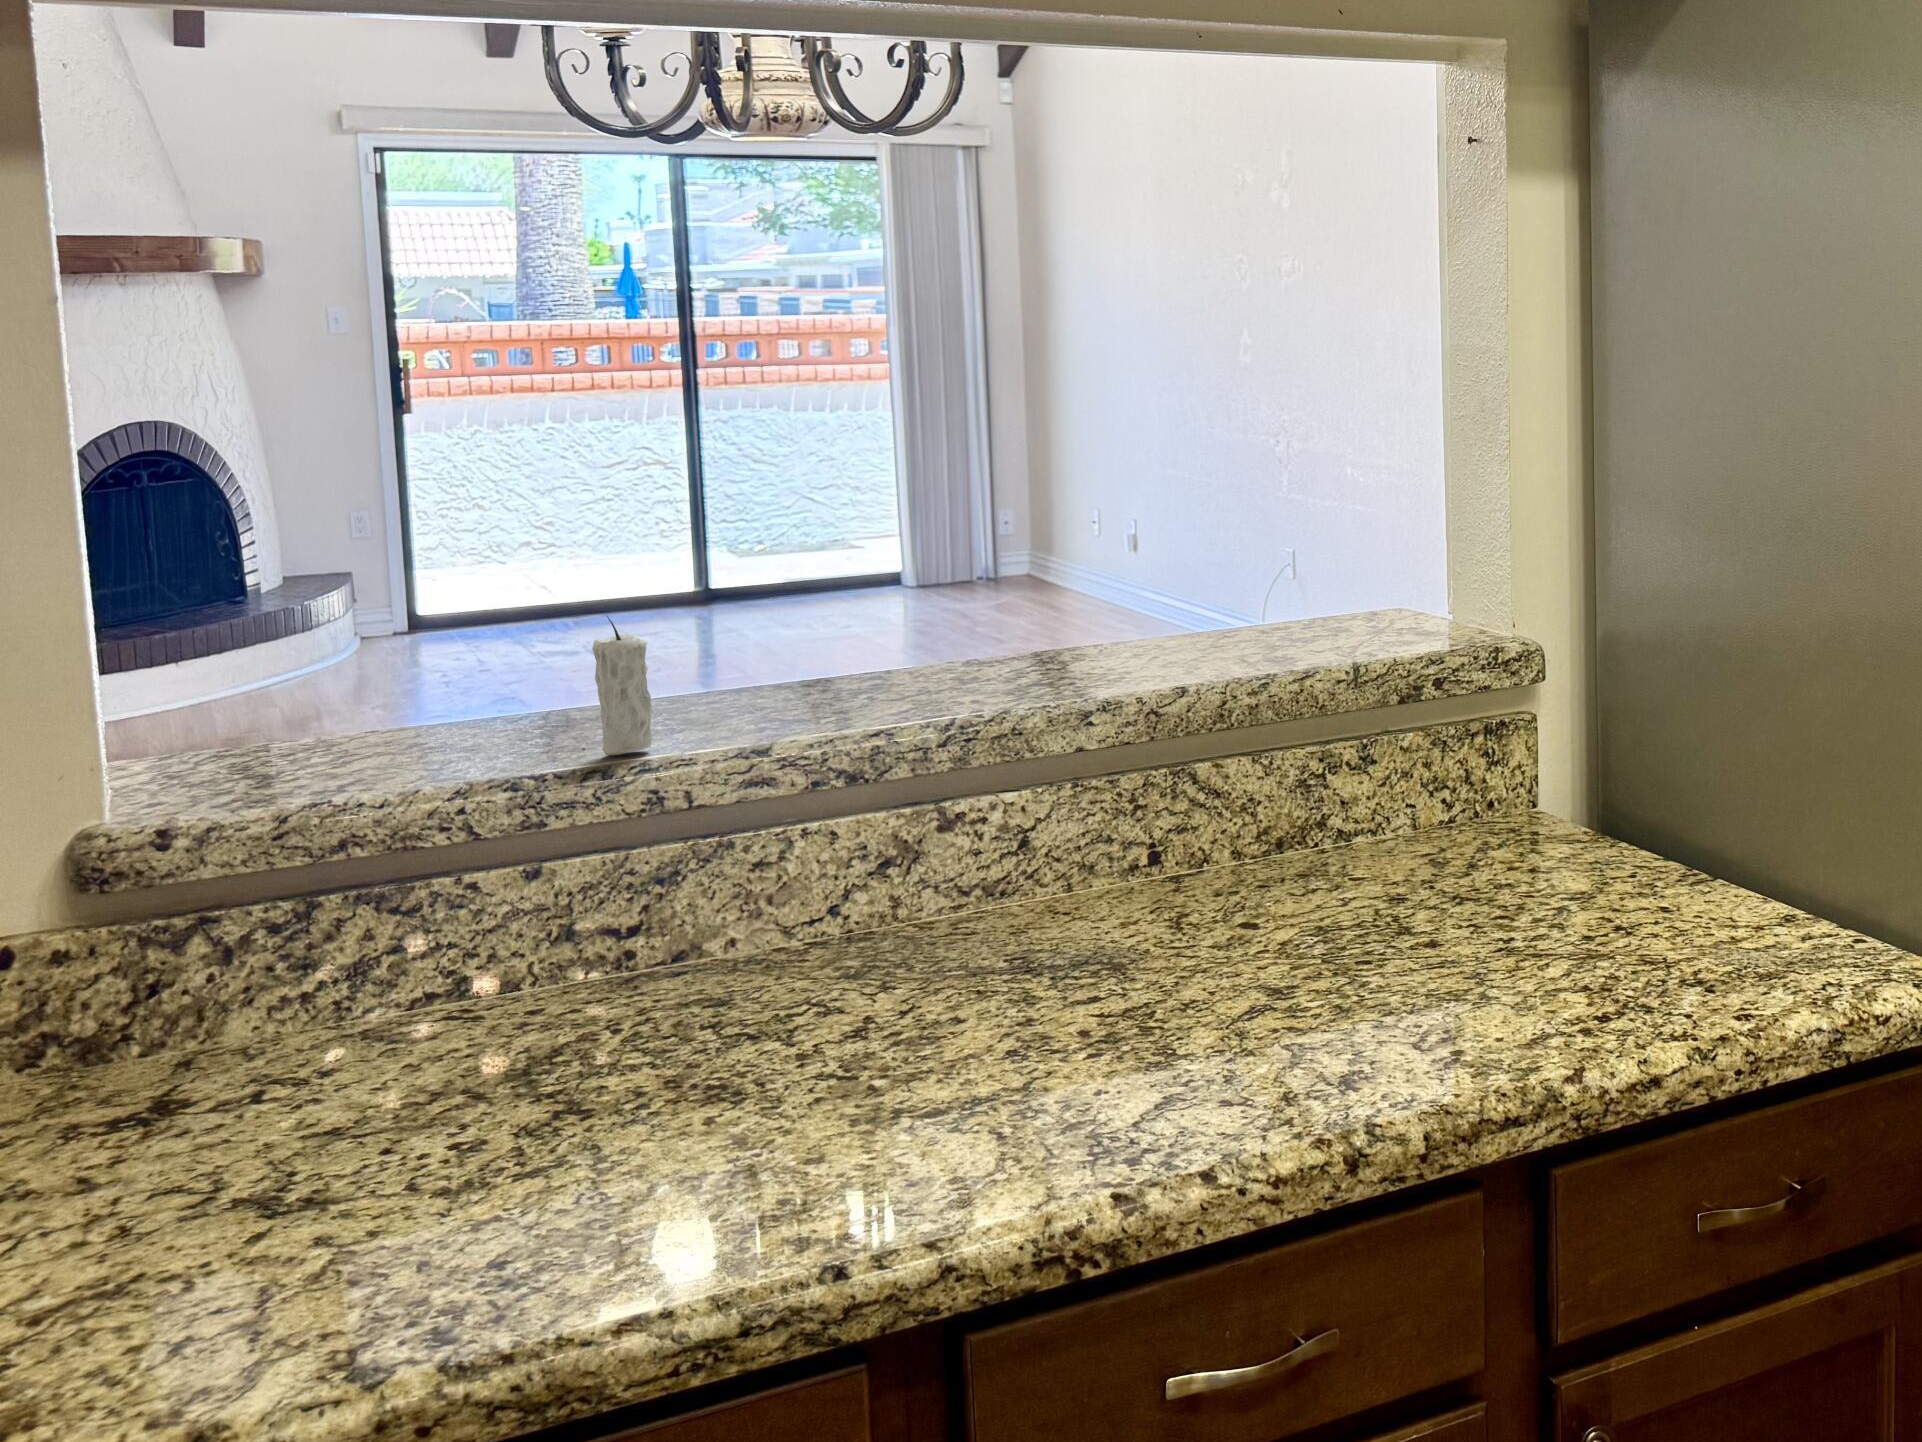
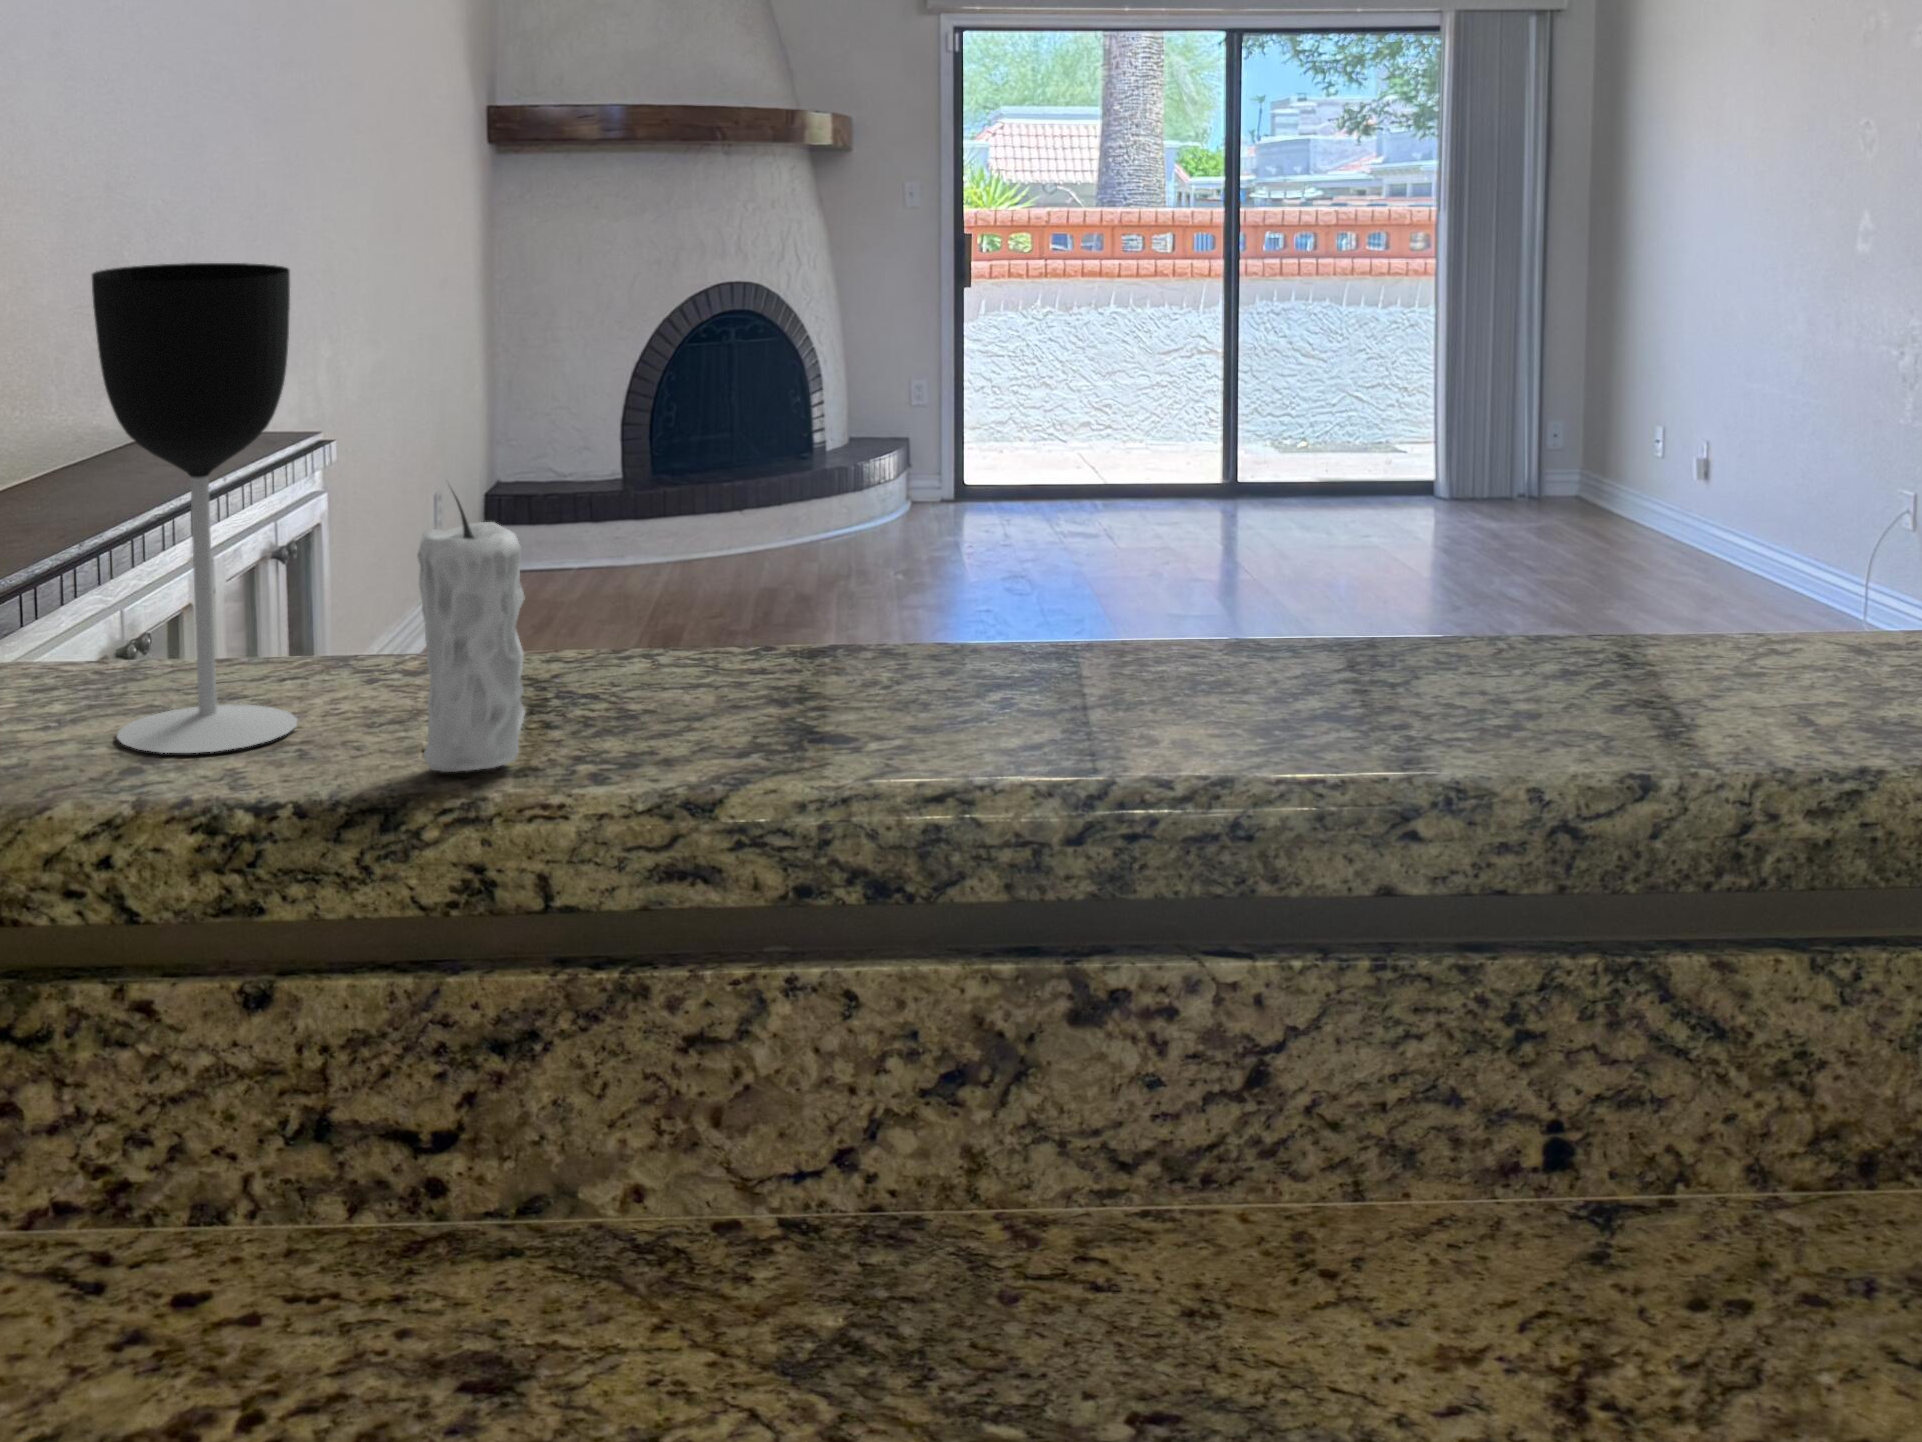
wine glass: none [383,520,508,771] -> present [92,263,297,753]

